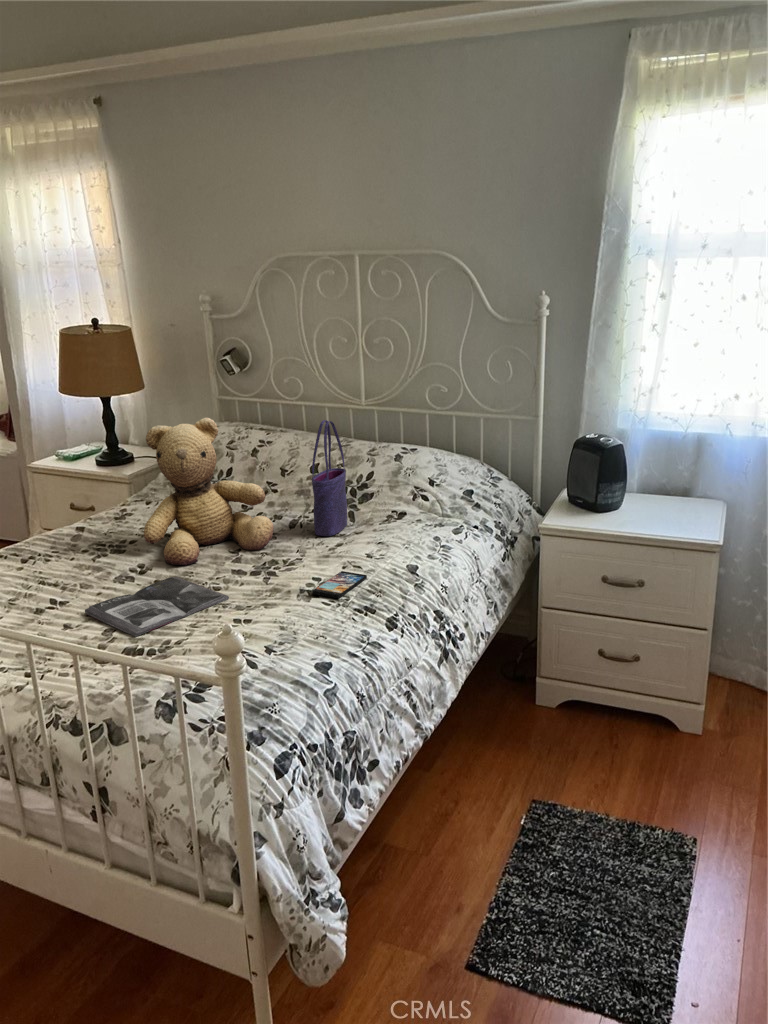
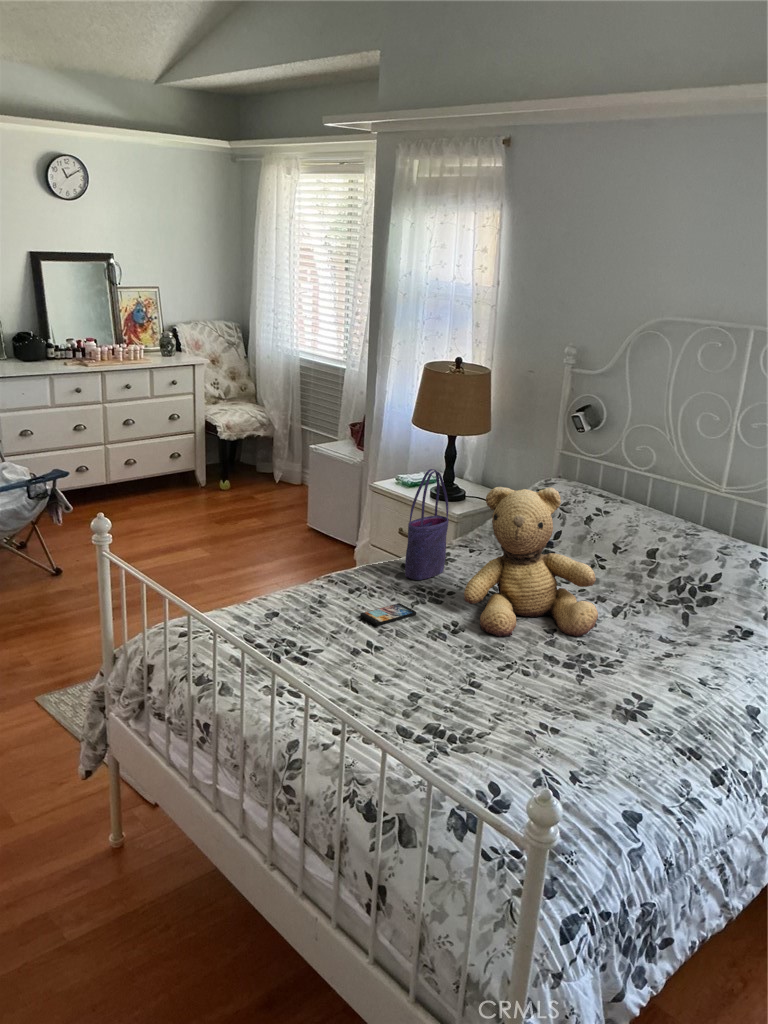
tote bag: present [312,420,347,536] -> present [405,469,449,580]
smartphone: present [312,571,367,598] -> present [360,603,416,626]
magazine: present [85,577,229,636] -> none [396,649,539,712]

